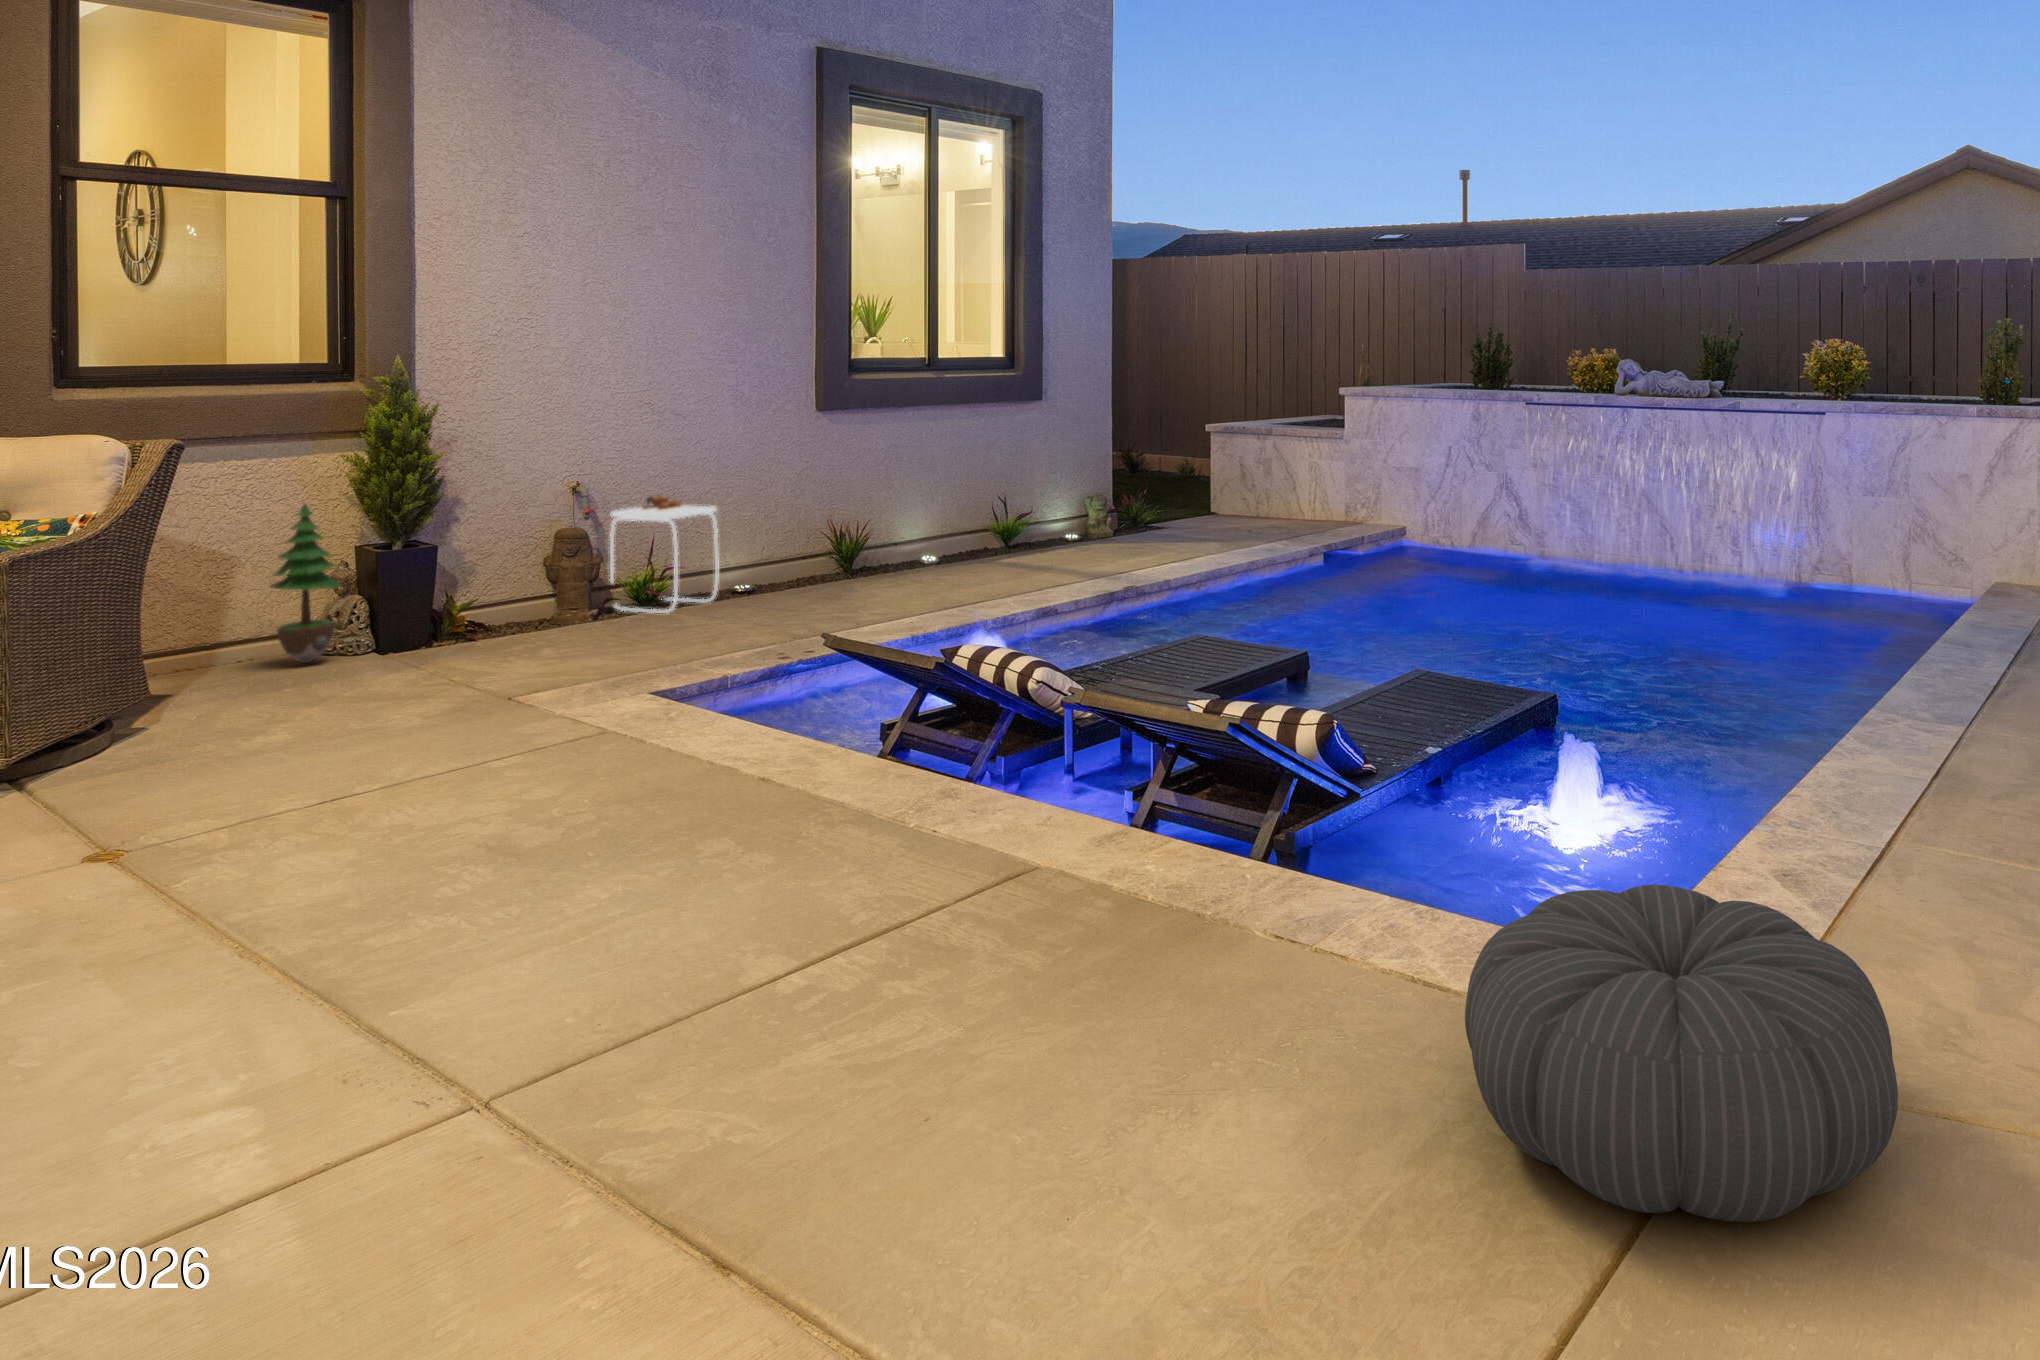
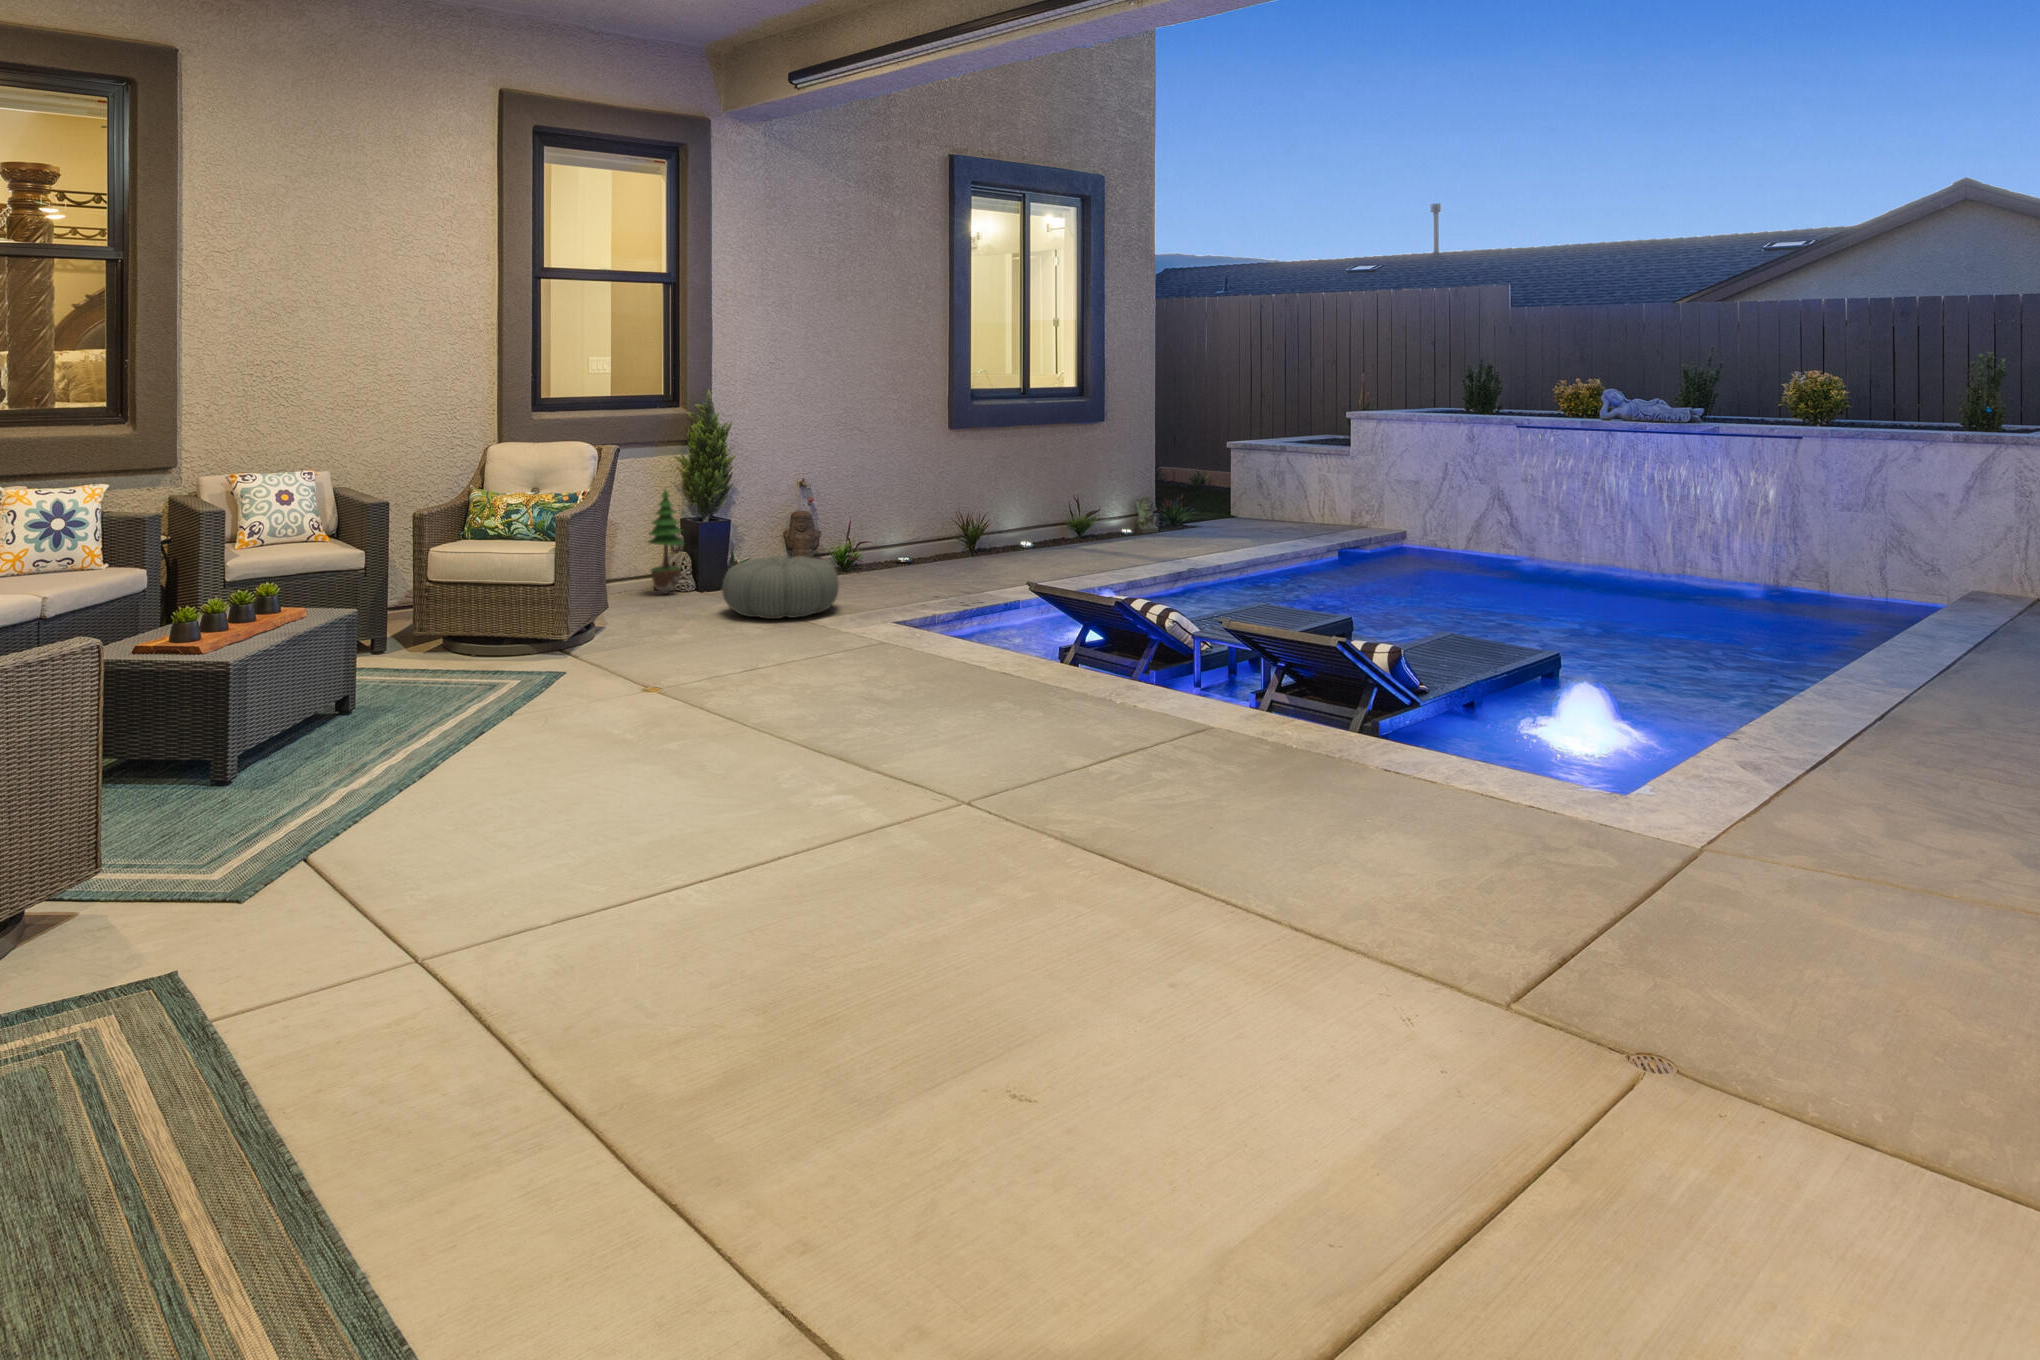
side table: present [610,496,718,613] -> none [824,490,893,573]
pouf: present [1465,884,1898,1222] -> present [722,556,839,619]

